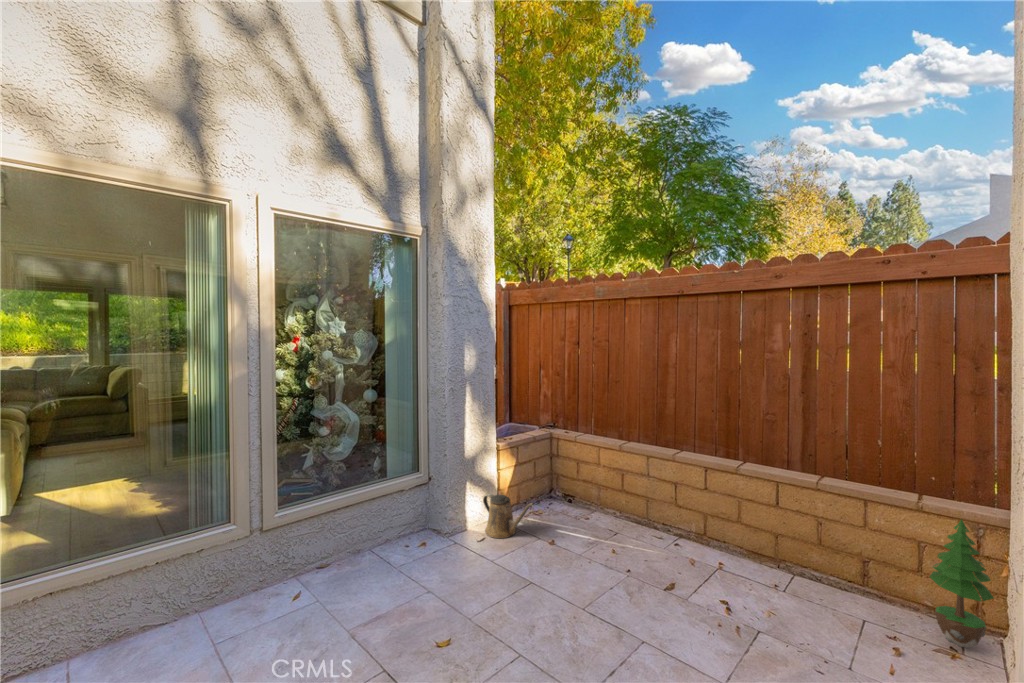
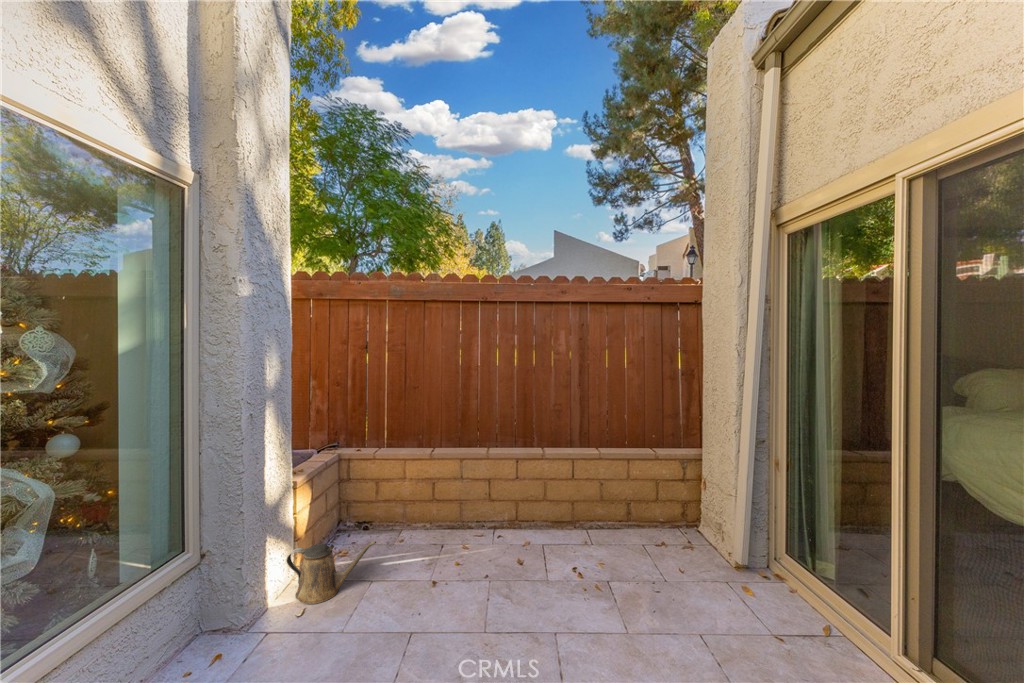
potted tree: present [930,519,994,648] -> none [674,459,706,541]

